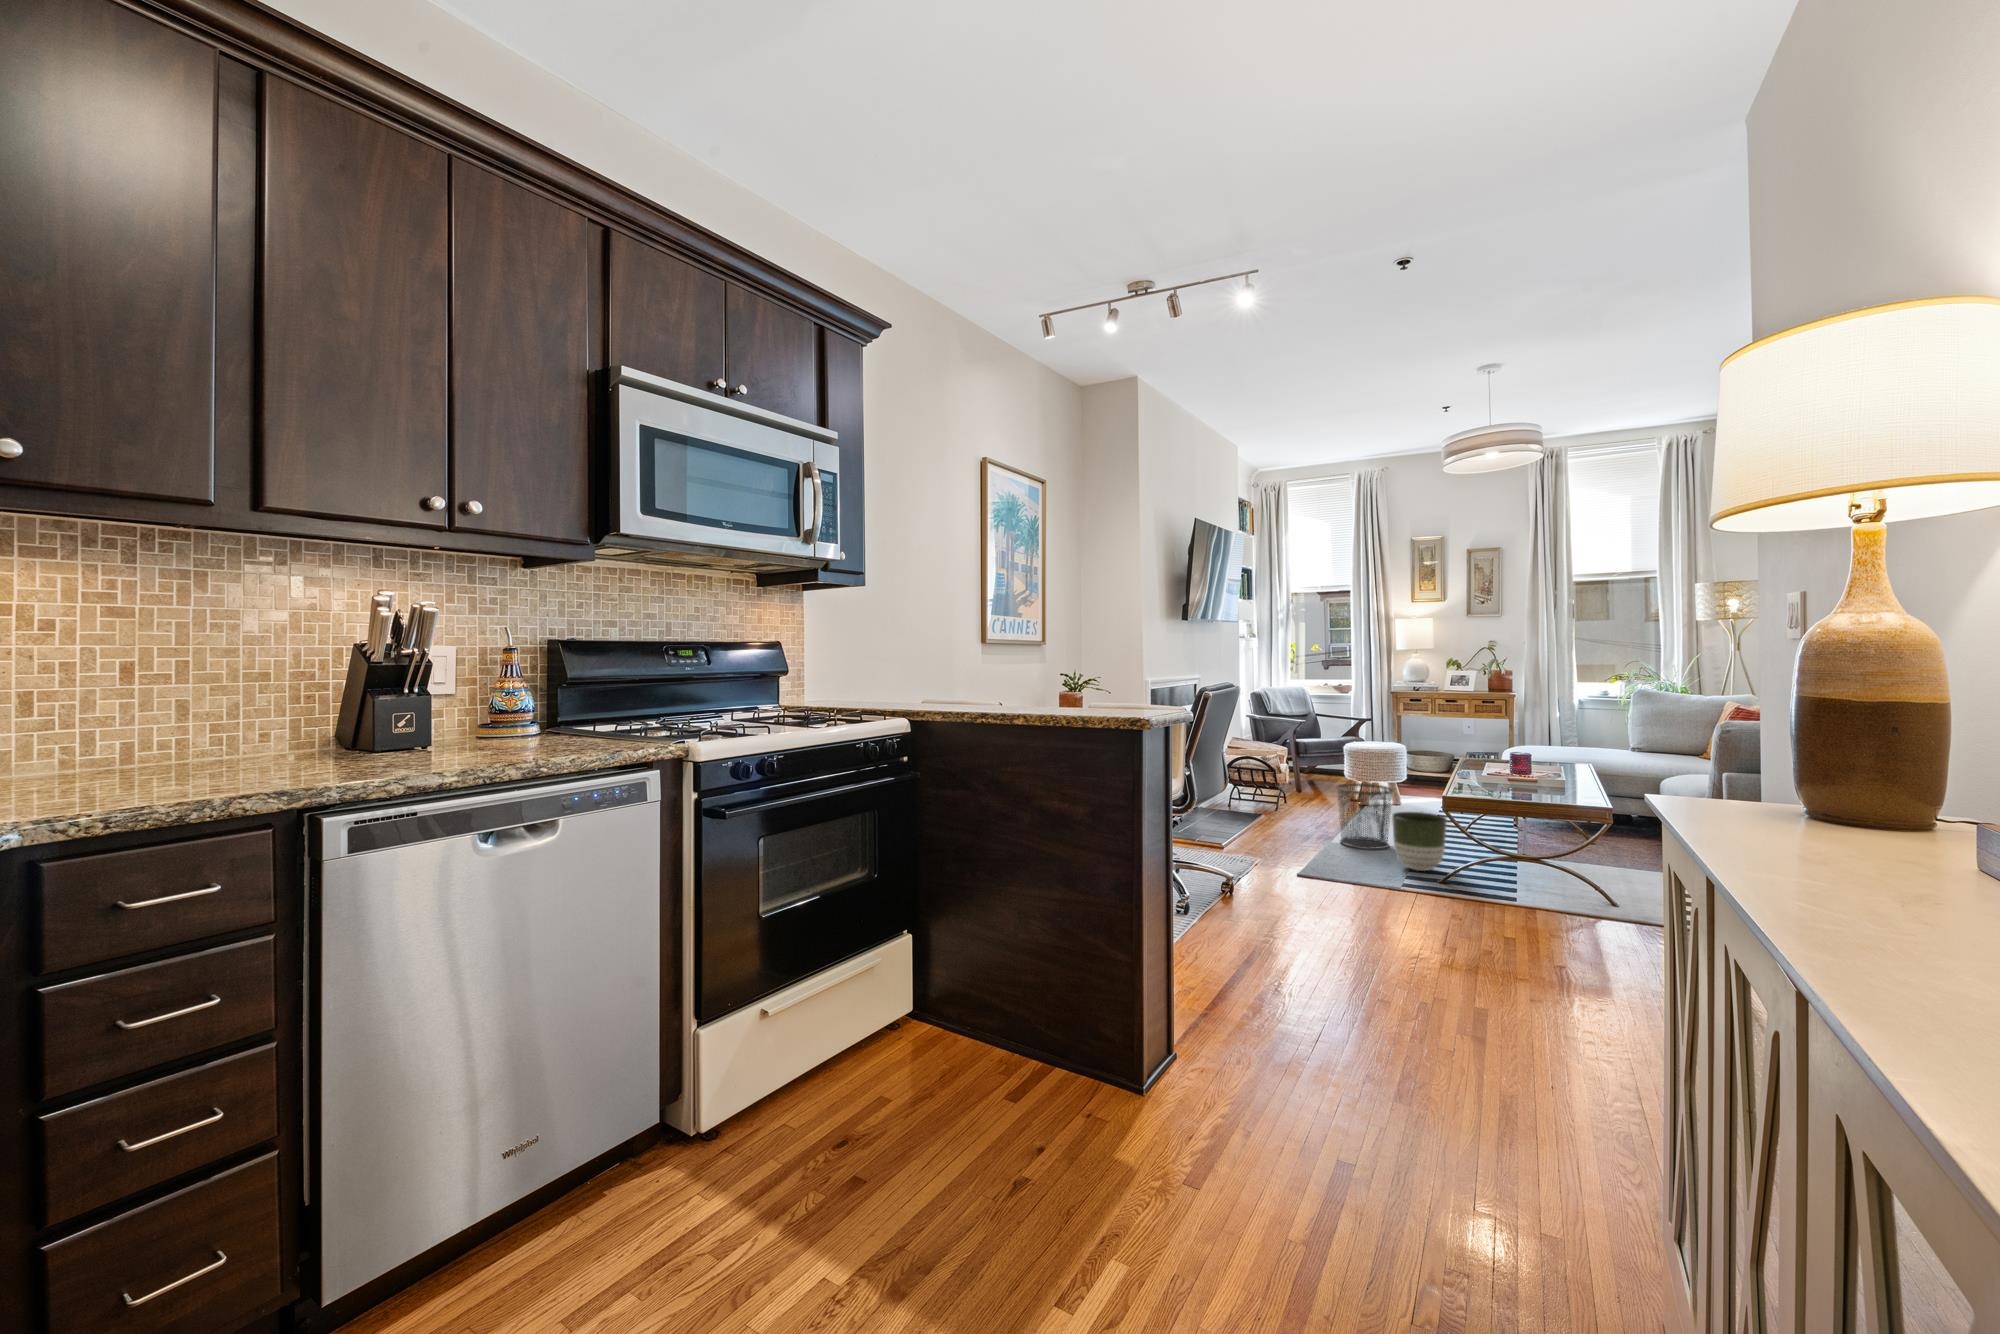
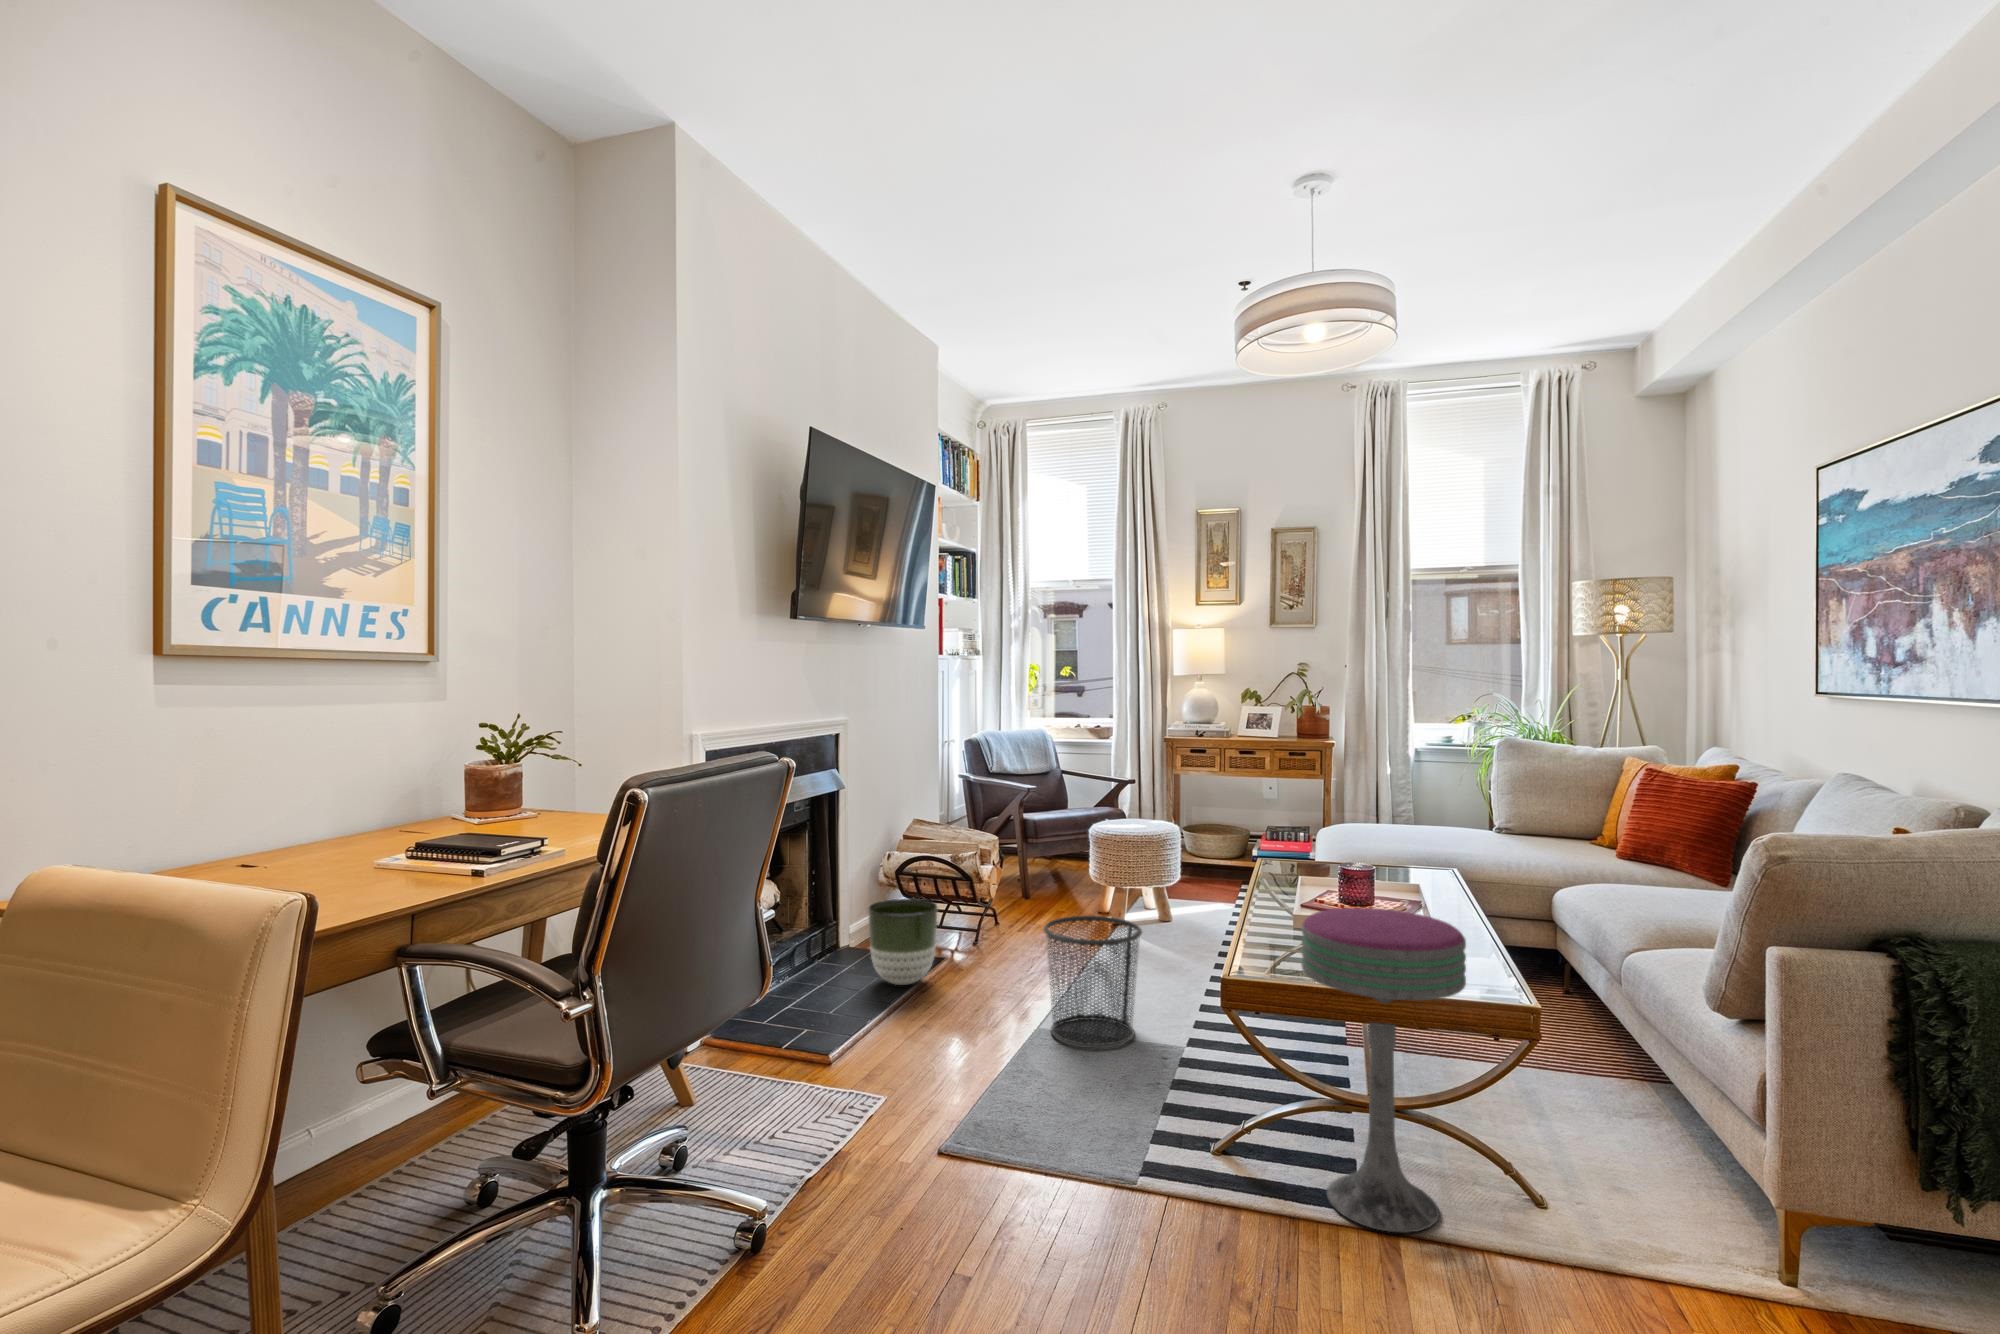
bar stool: none [1489,765,1575,908] -> present [1301,908,1466,1233]
planter: present [1392,812,1447,871] -> present [868,899,937,985]

